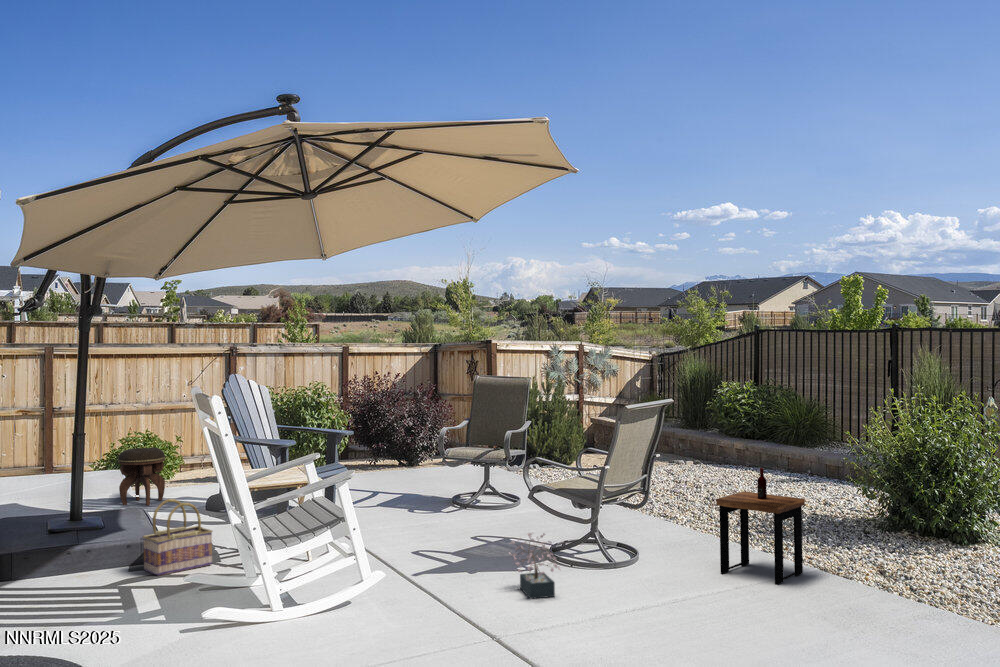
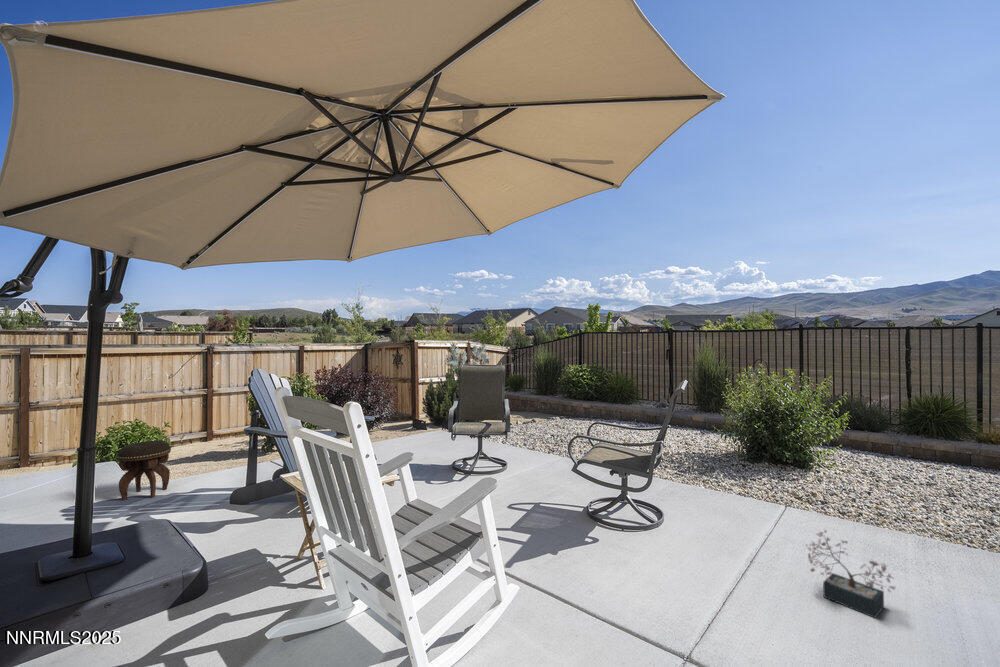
side table: present [716,468,805,585] -> none [727,432,793,525]
basket: present [142,499,212,576] -> none [189,520,280,626]
decorative plant: present [509,533,560,599] -> present [808,530,895,618]

